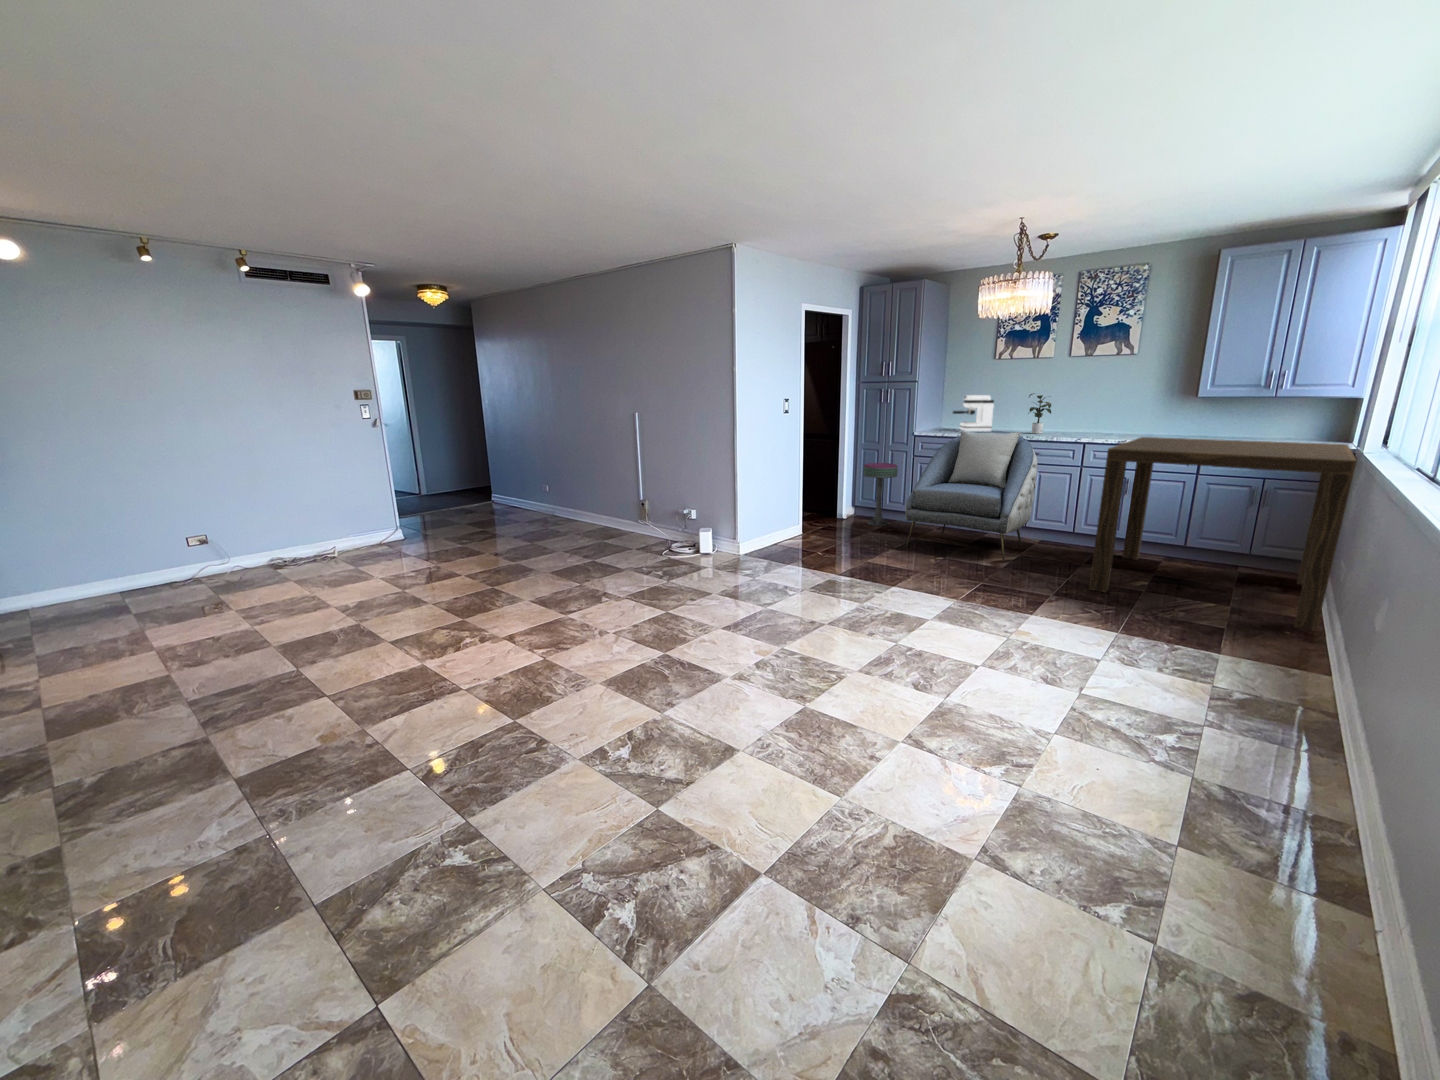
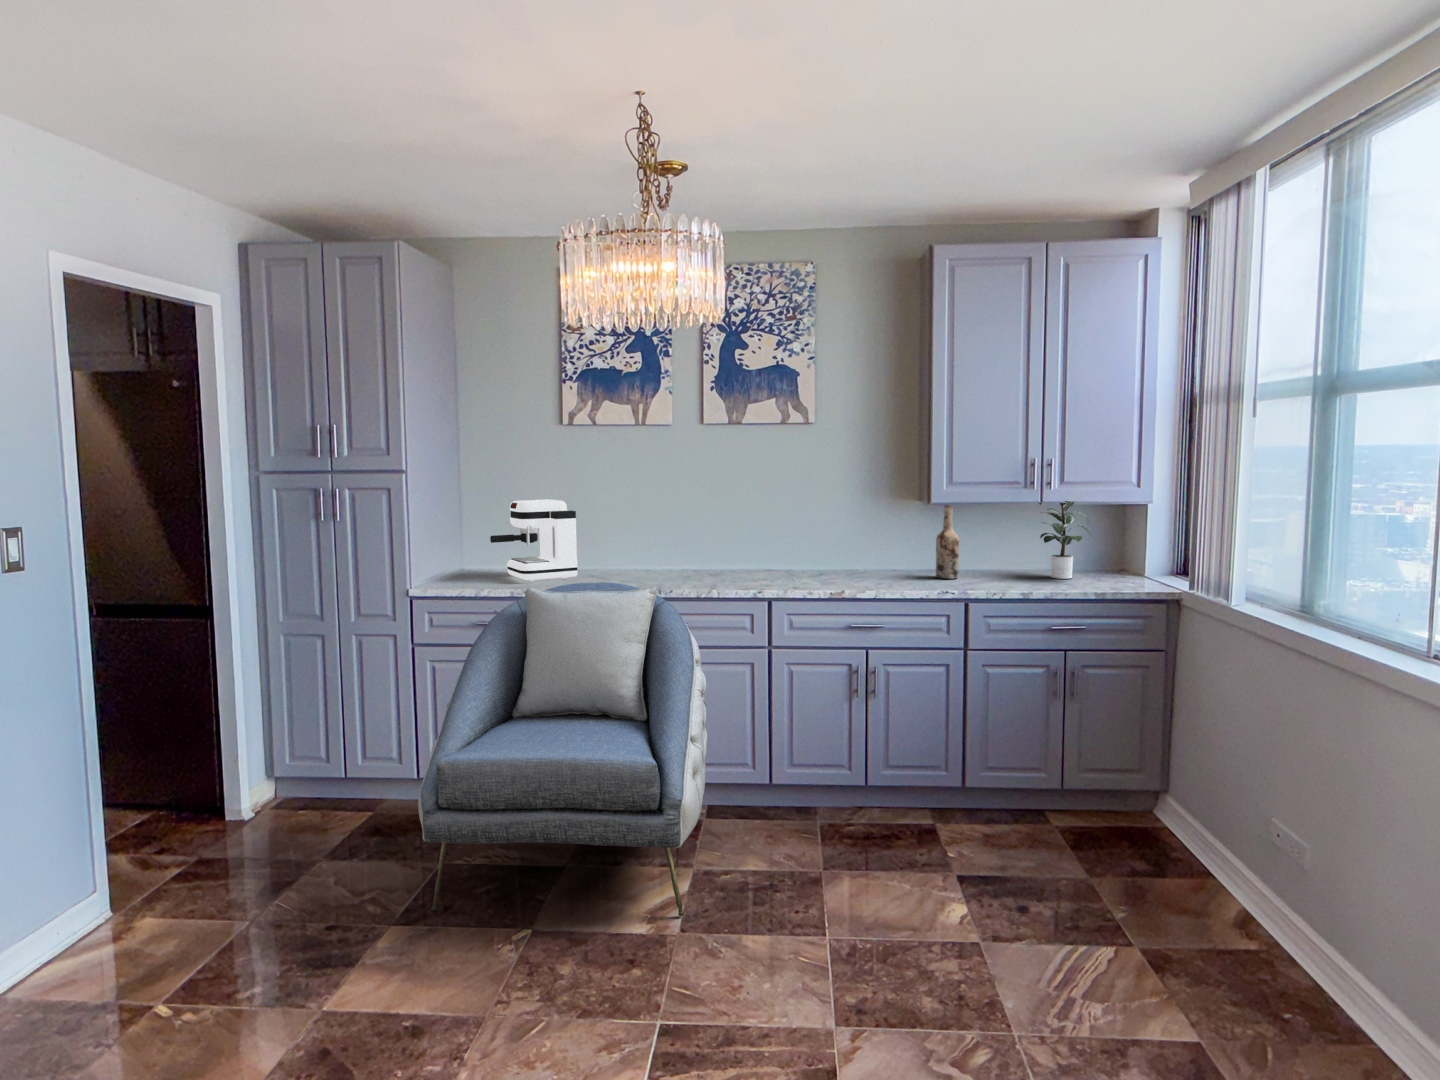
potted plant: present [1029,393,1051,434] -> present [1039,499,1092,579]
wine bottle: none [1196,398,1215,439] -> present [936,505,959,579]
dining table: present [1089,437,1356,631] -> none [873,585,1344,996]
bar stool: present [863,463,898,526] -> none [287,669,379,836]

